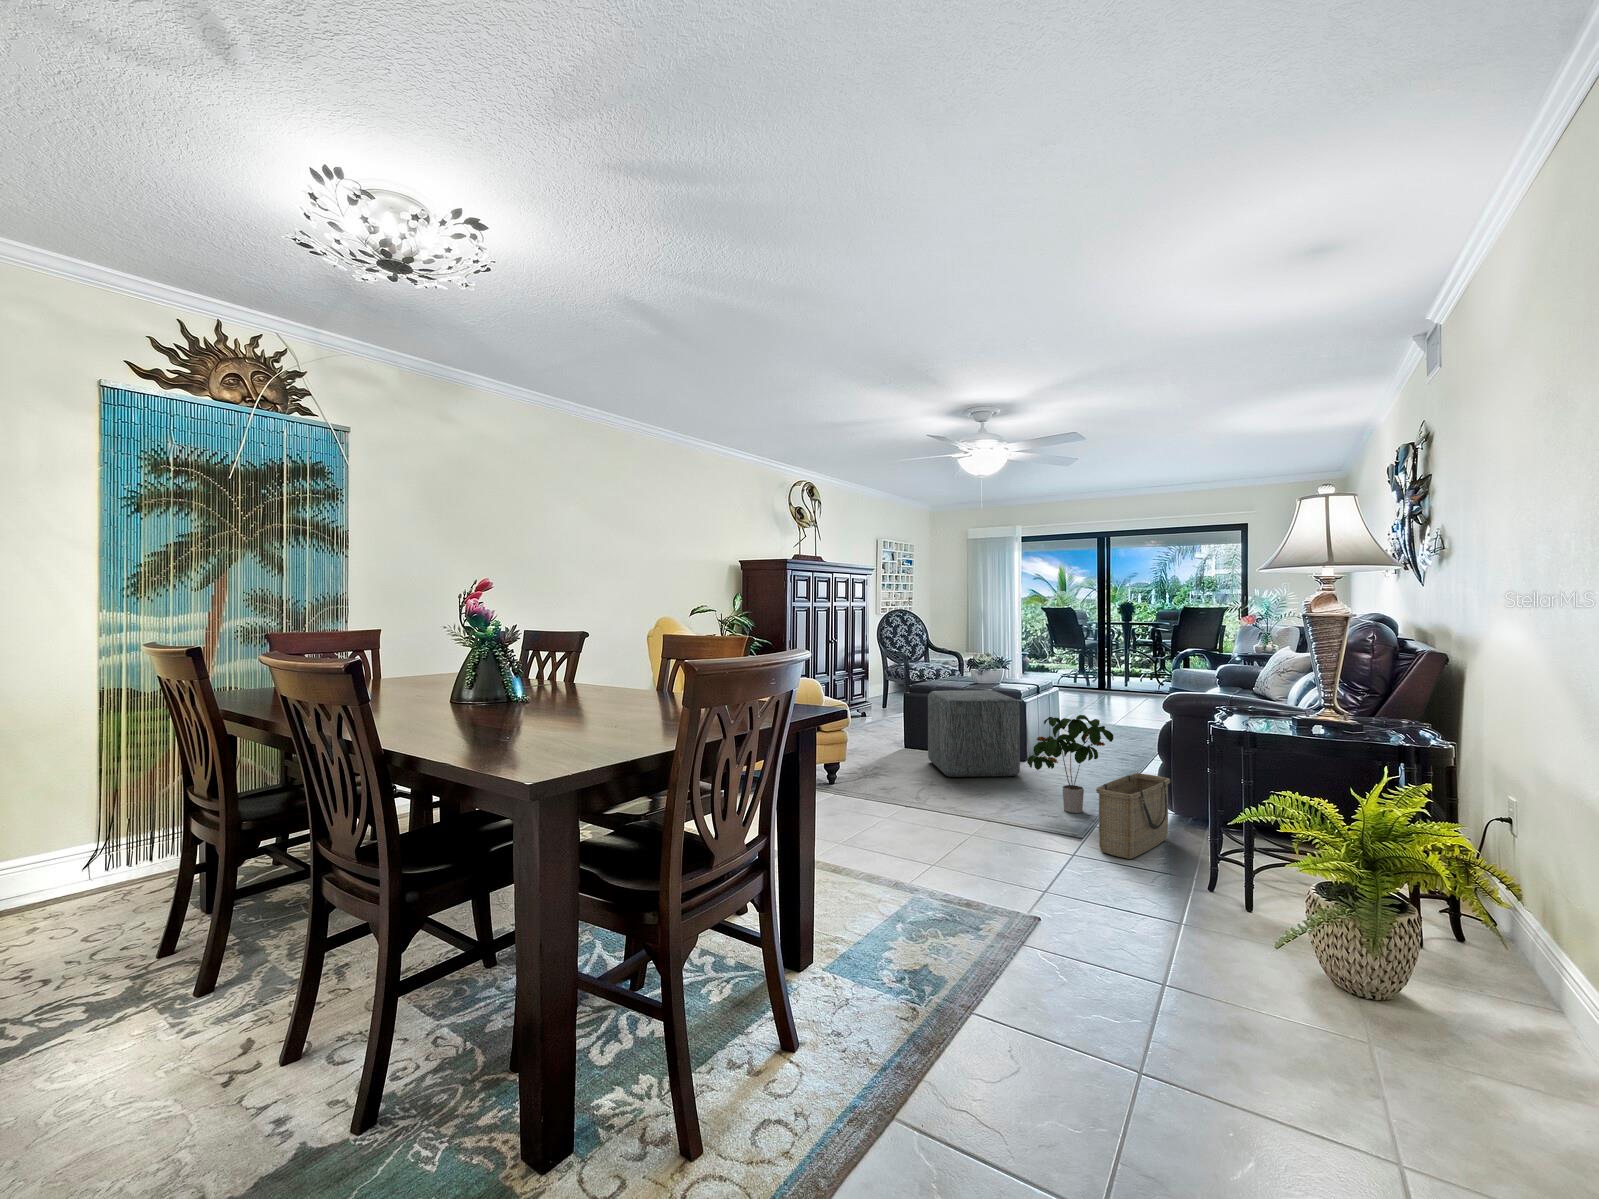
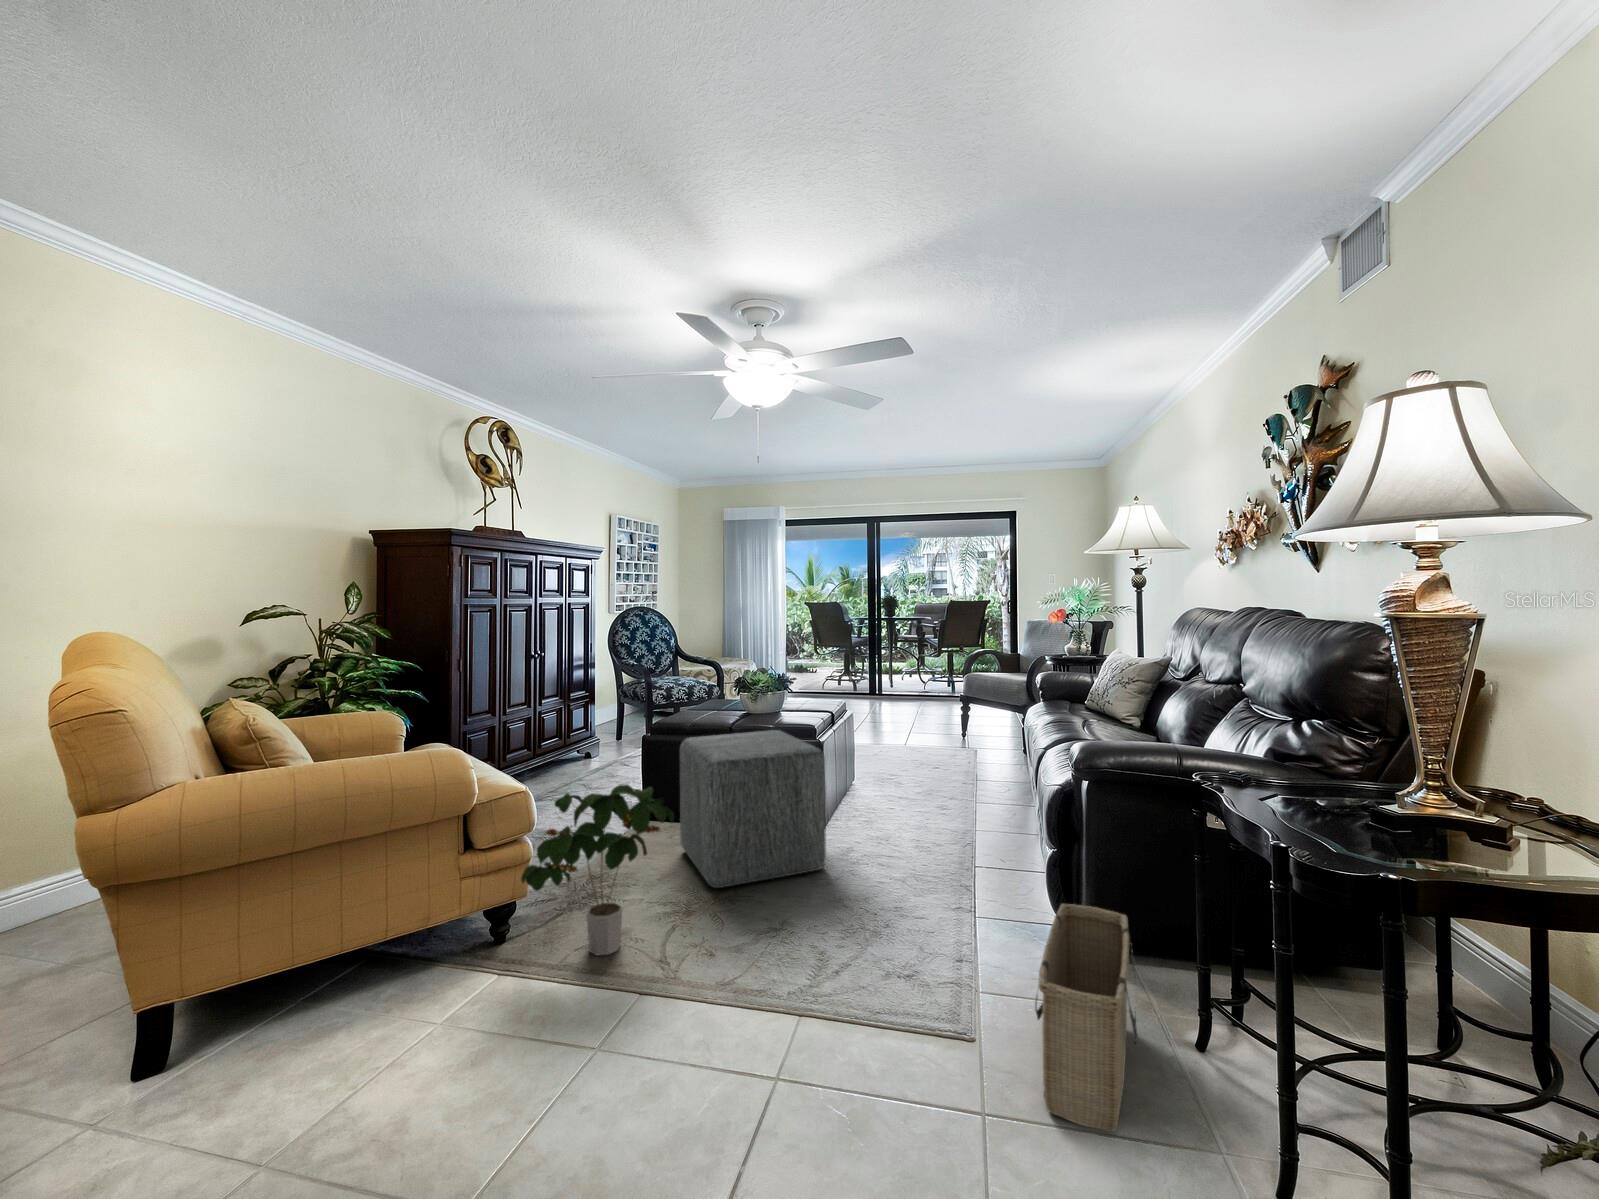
potted plant: present [1027,715,1113,813] -> present [521,785,674,955]

